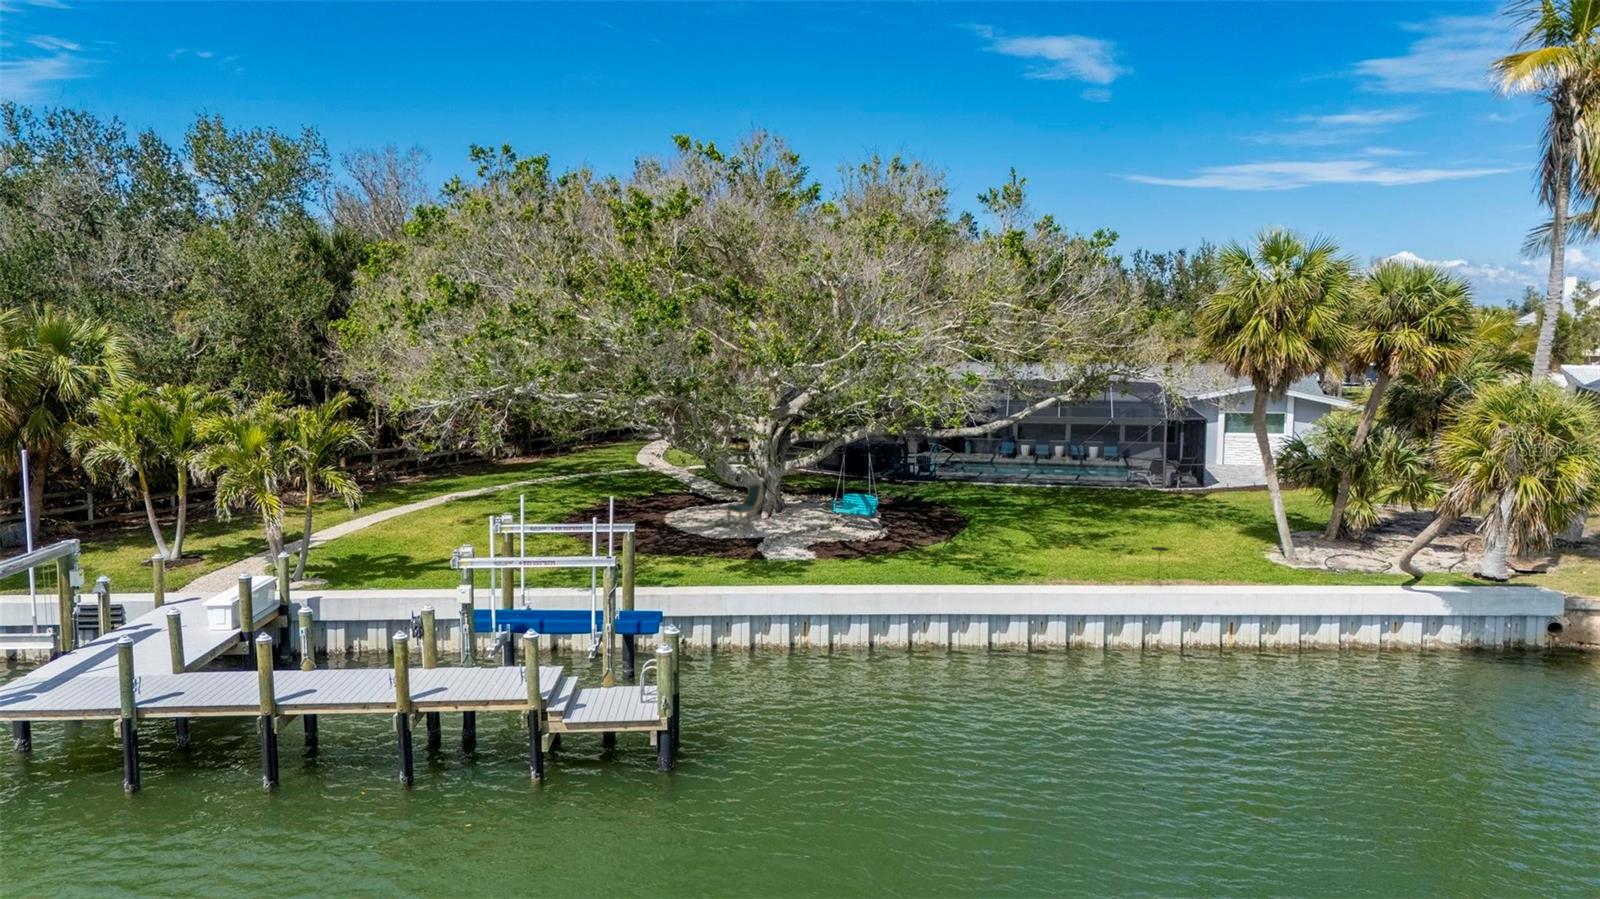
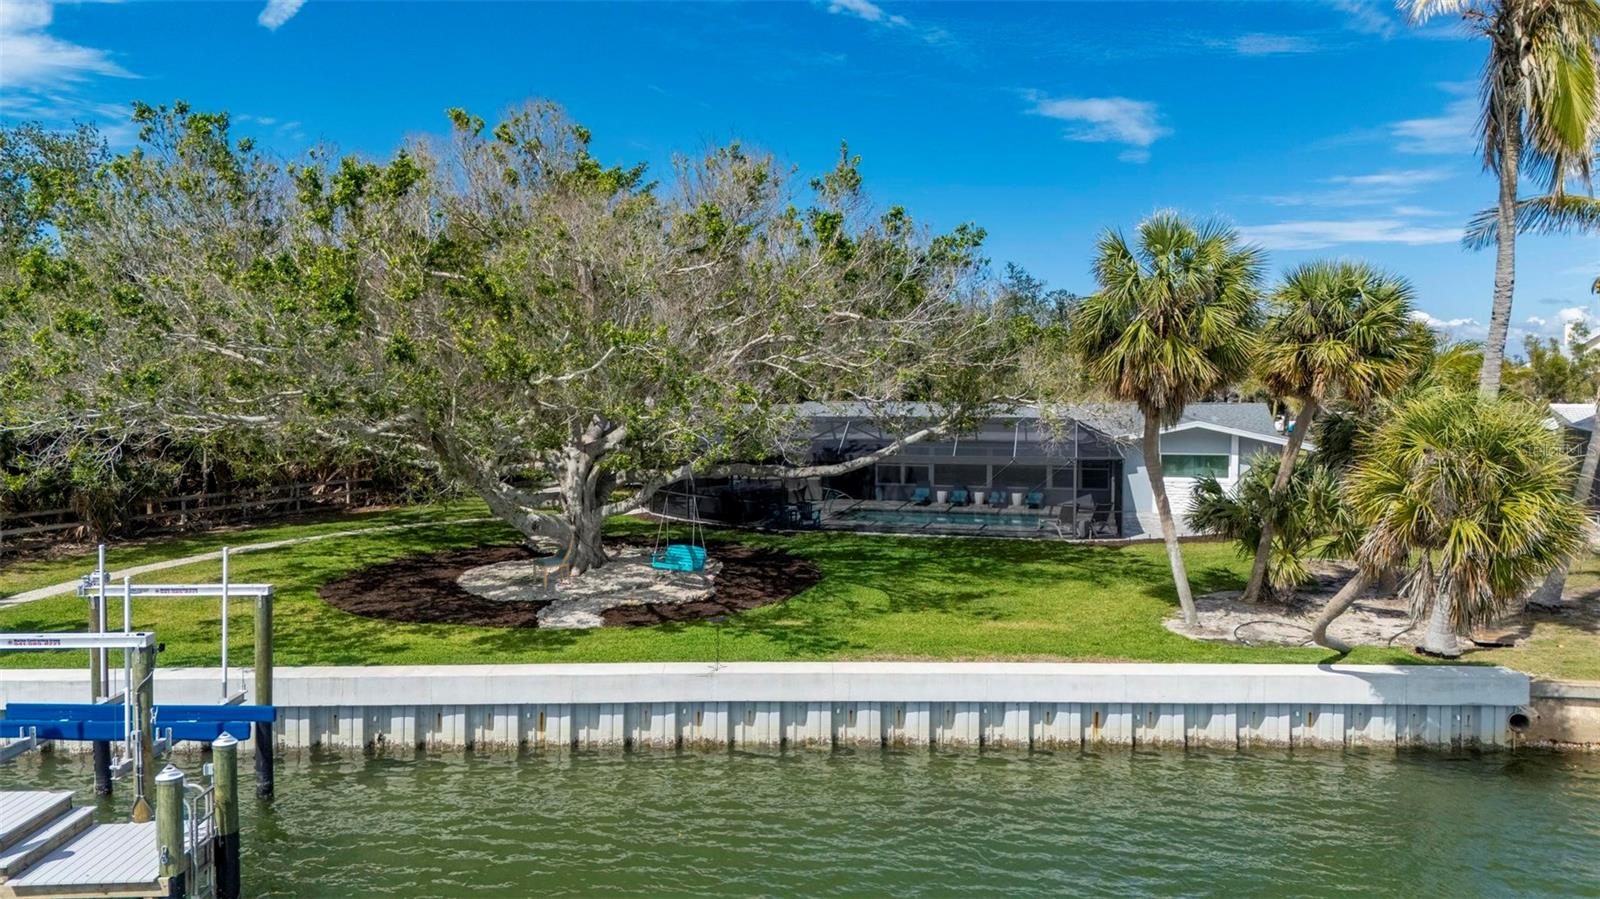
side table: present [1152,547,1168,582] -> present [707,617,729,663]

